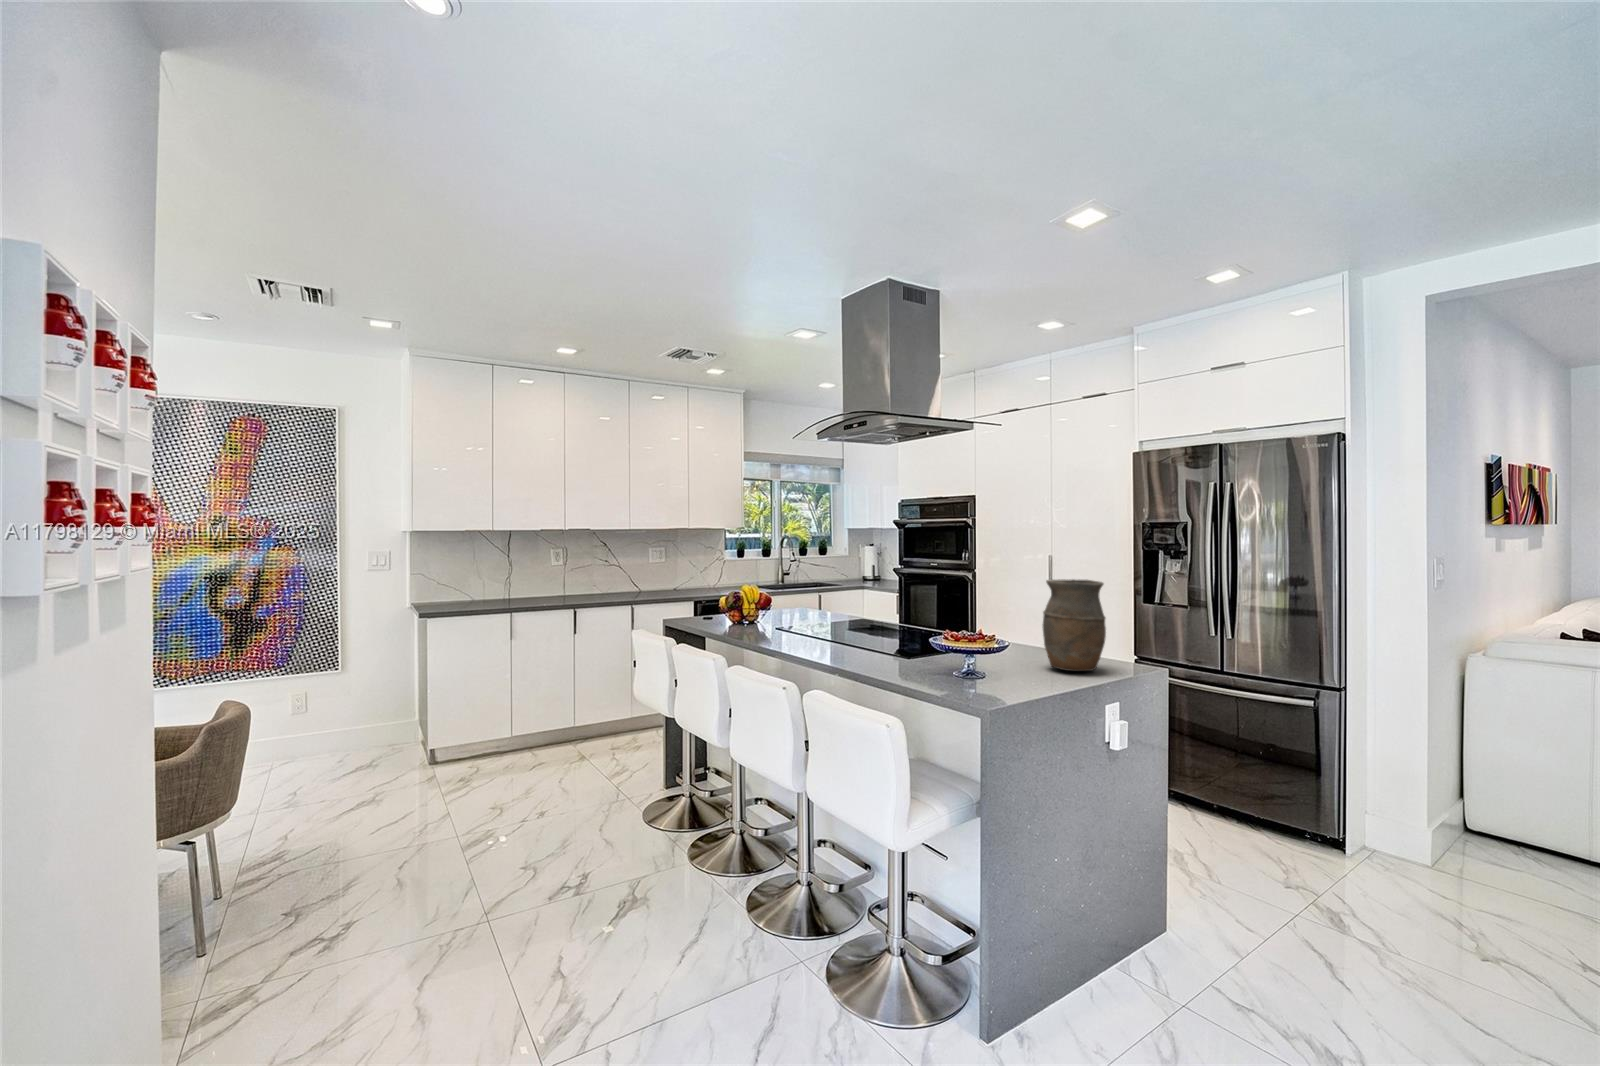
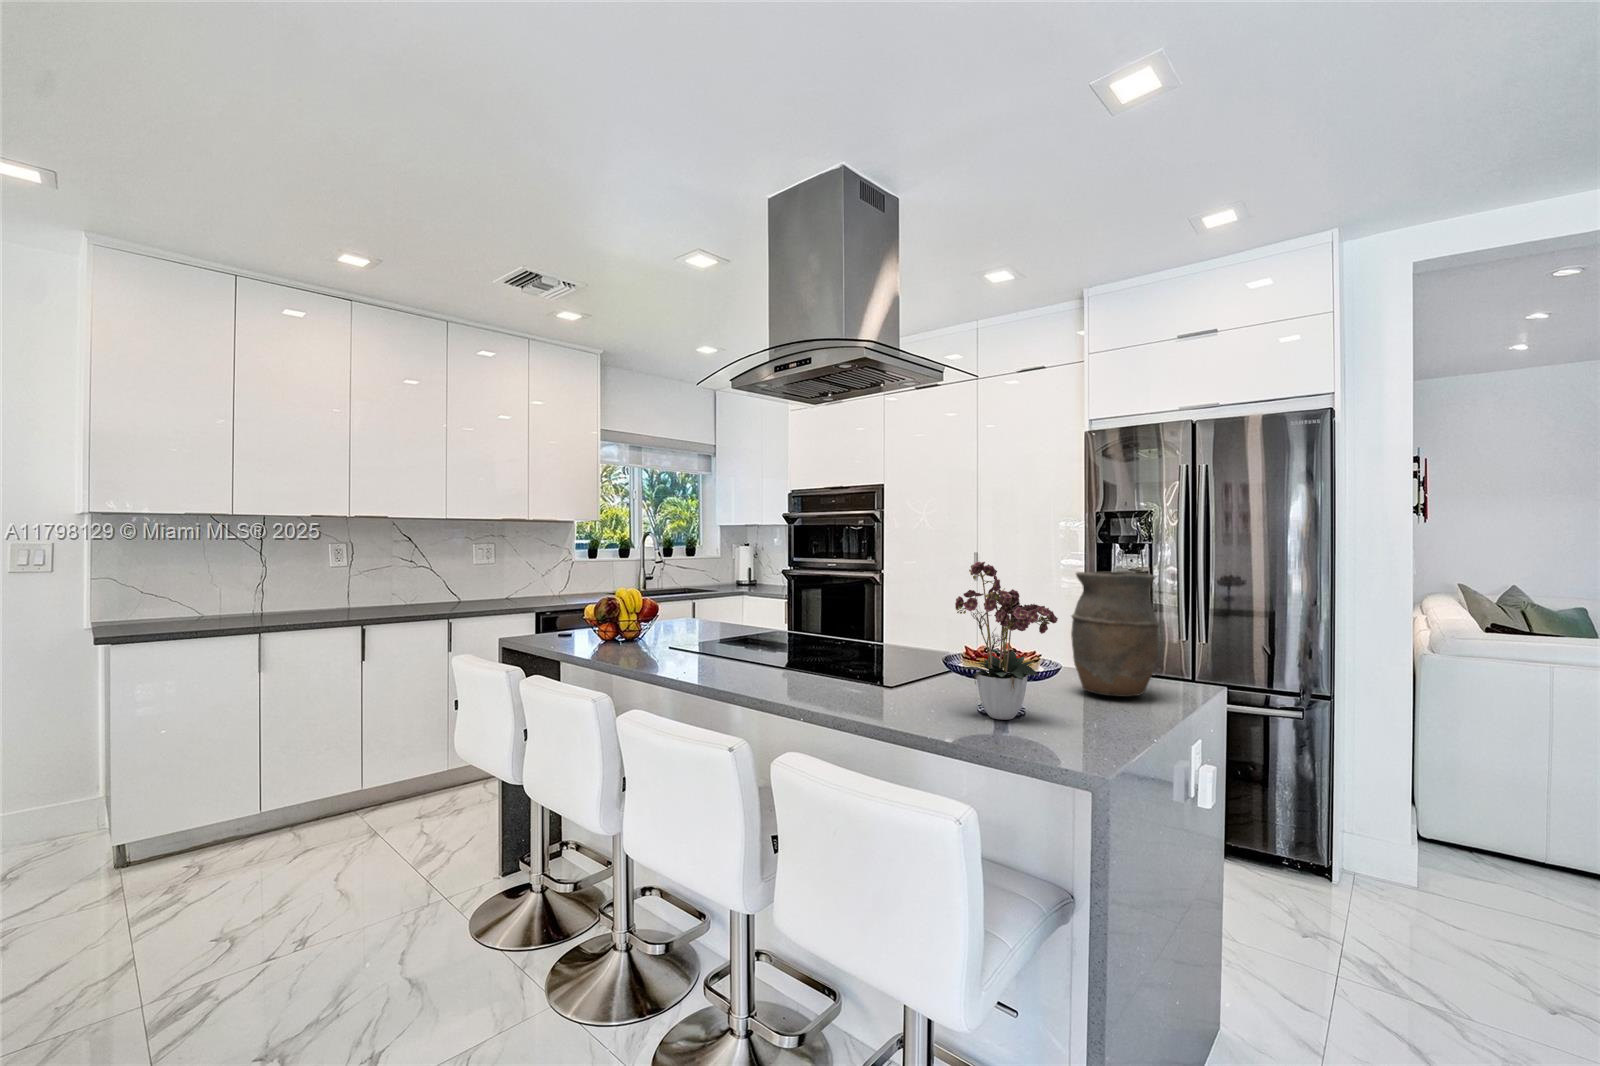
flower arrangement: none [936,568,1012,681] -> present [955,562,1058,720]

